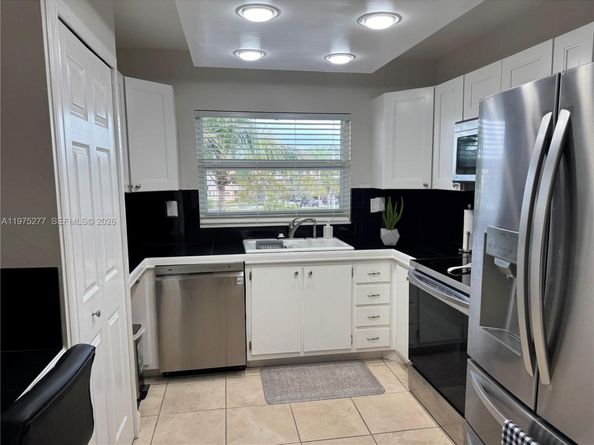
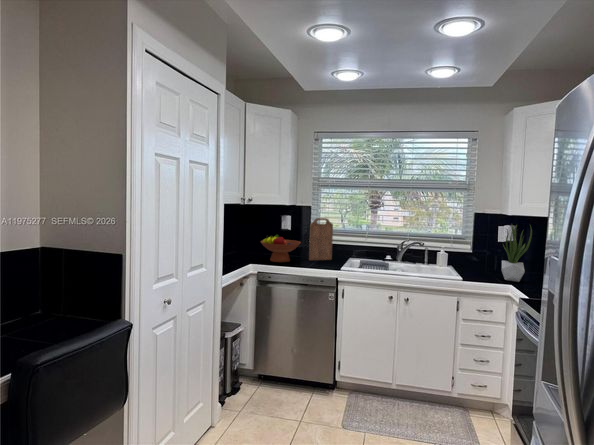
cutting board: none [204,202,228,247] -> present [309,218,333,260]
fruit bowl: none [152,223,198,253] -> present [261,235,301,262]

